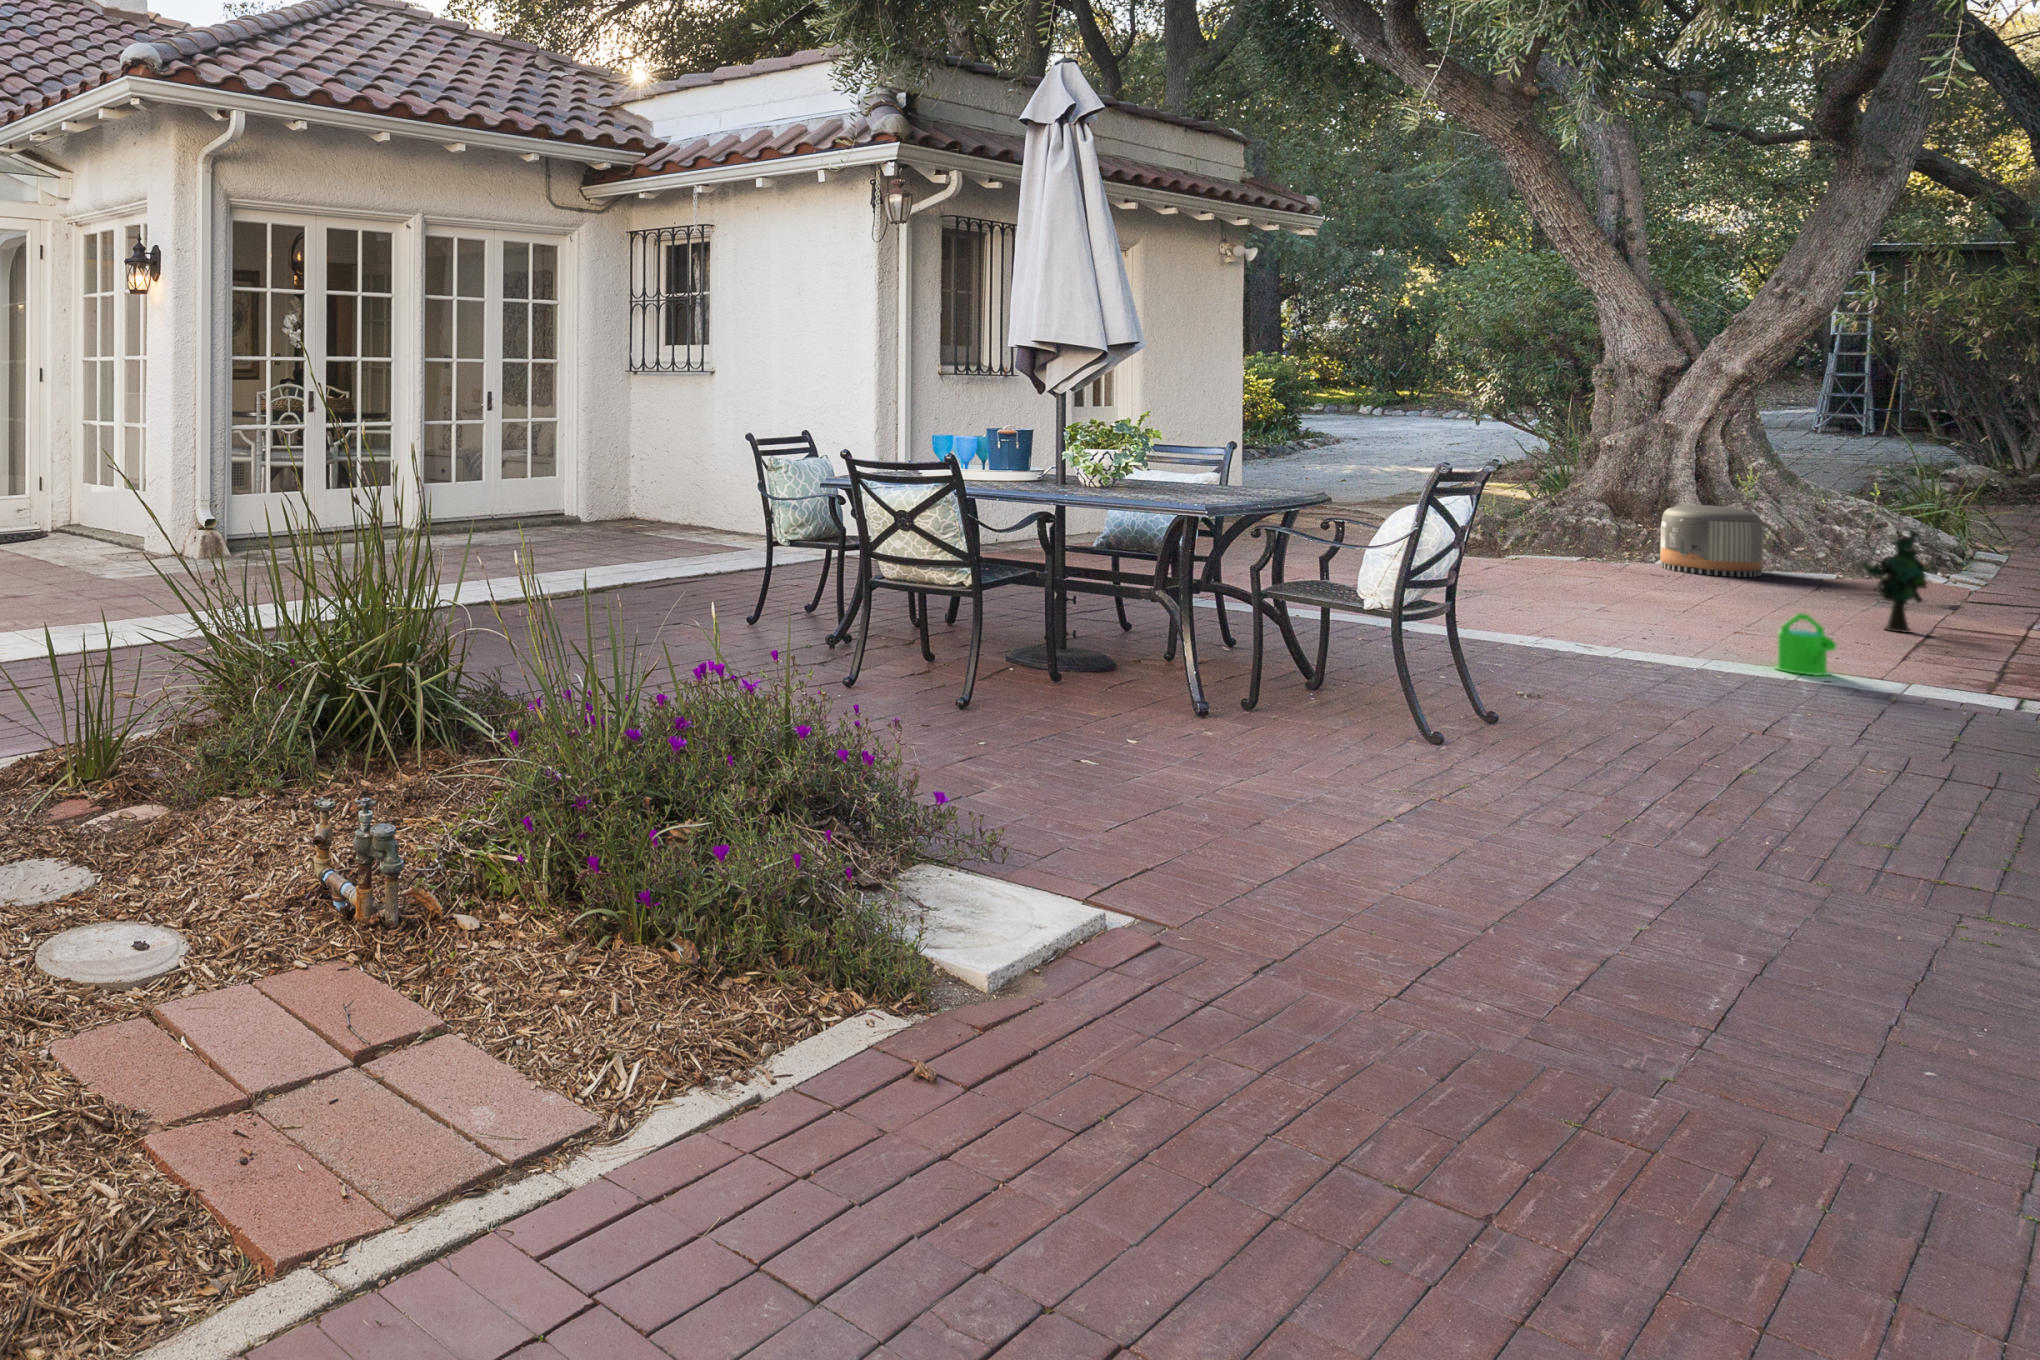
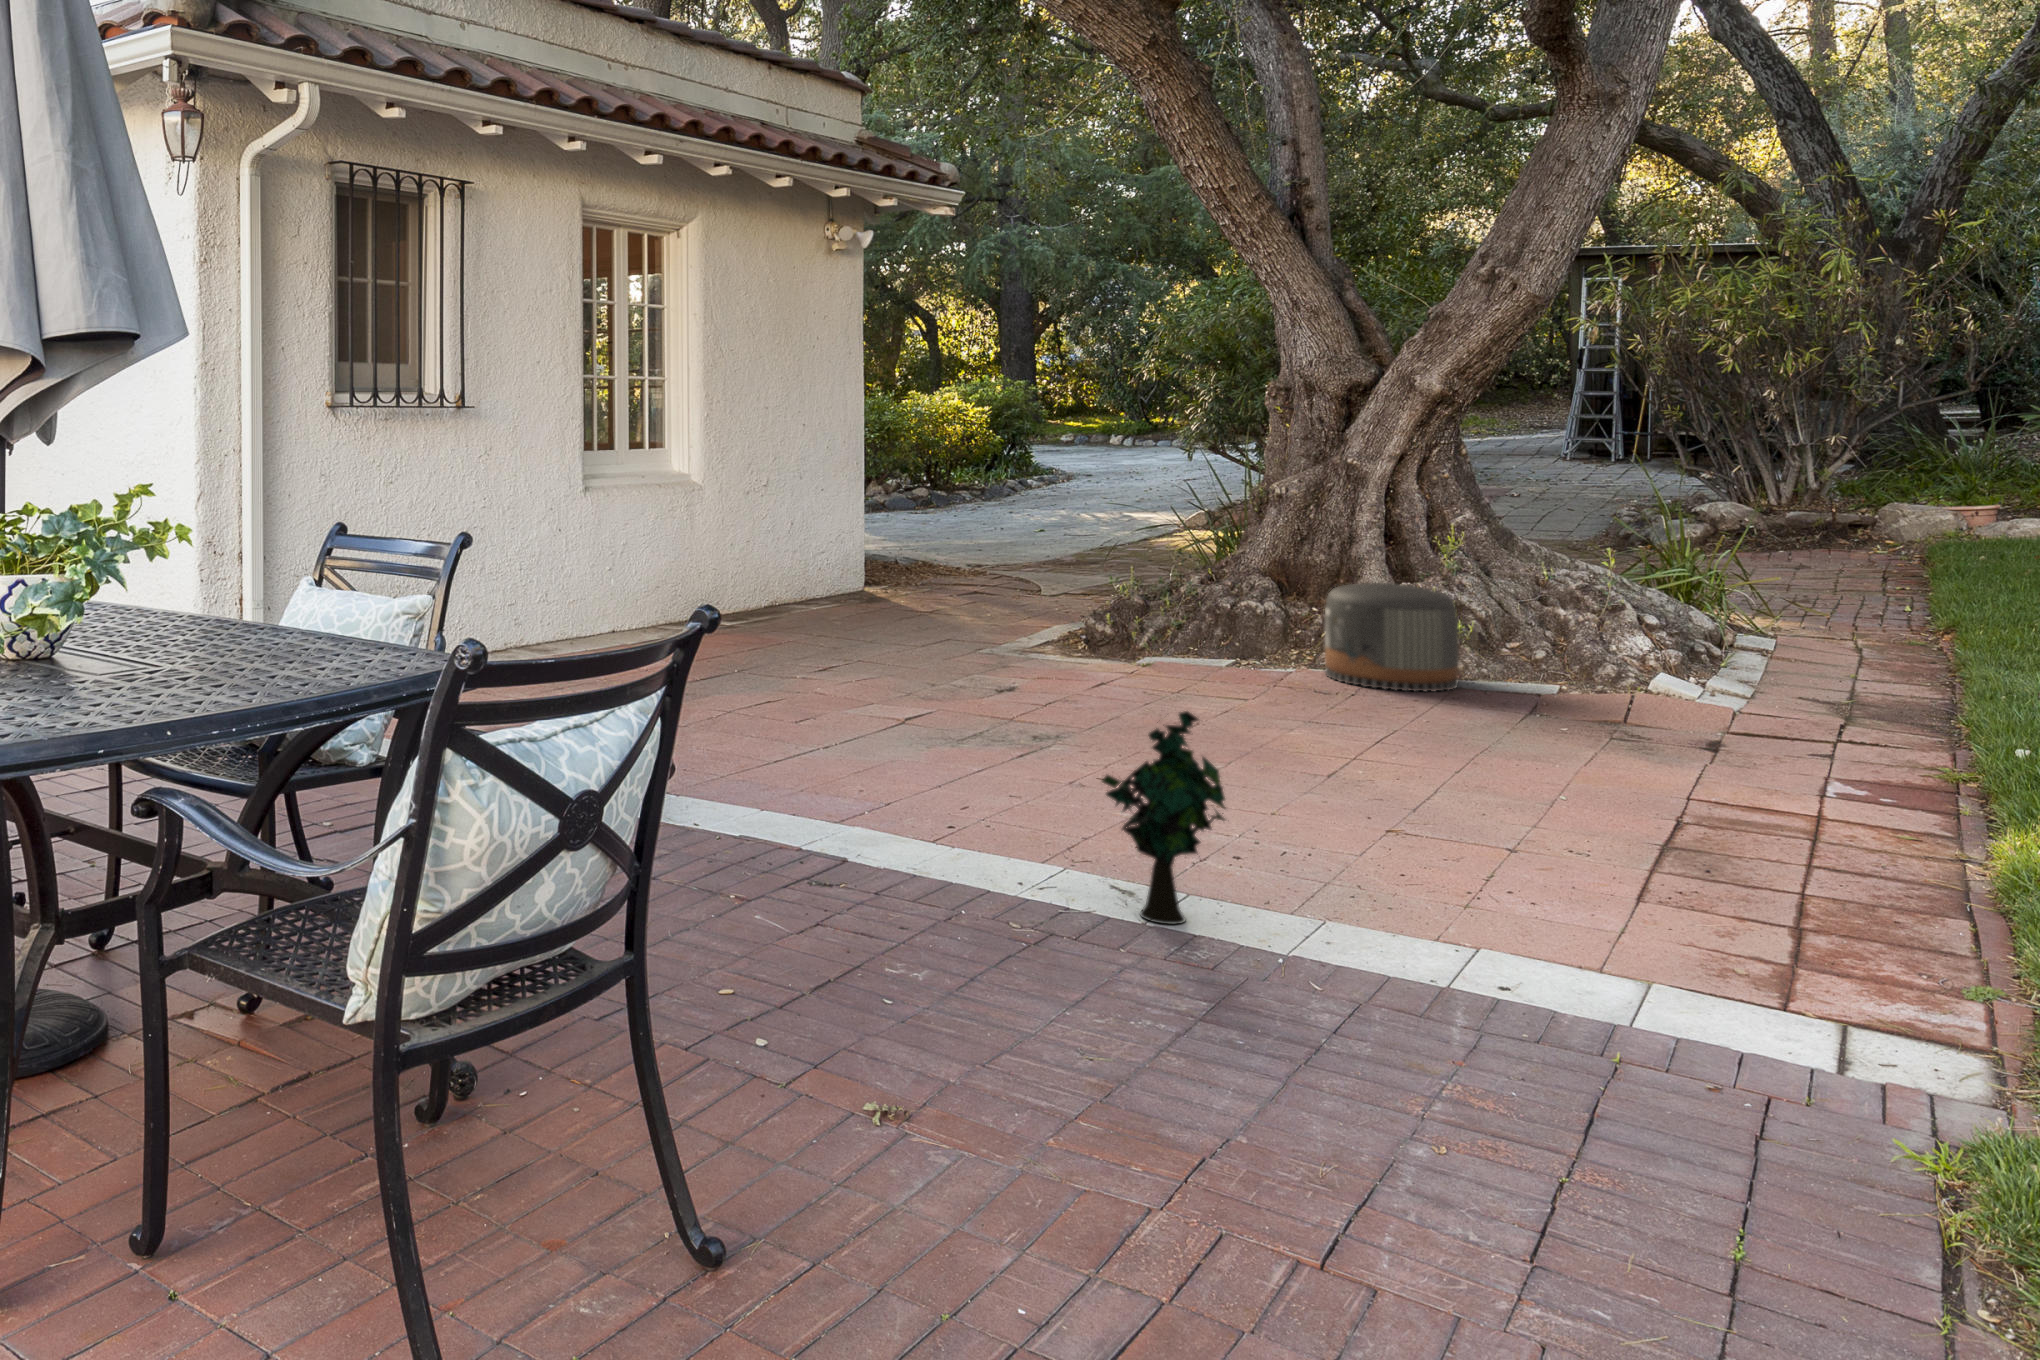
decorative plant: present [1861,531,1937,633] -> present [1102,711,1225,925]
watering can: present [1775,613,1836,676] -> none [1409,857,1512,987]

